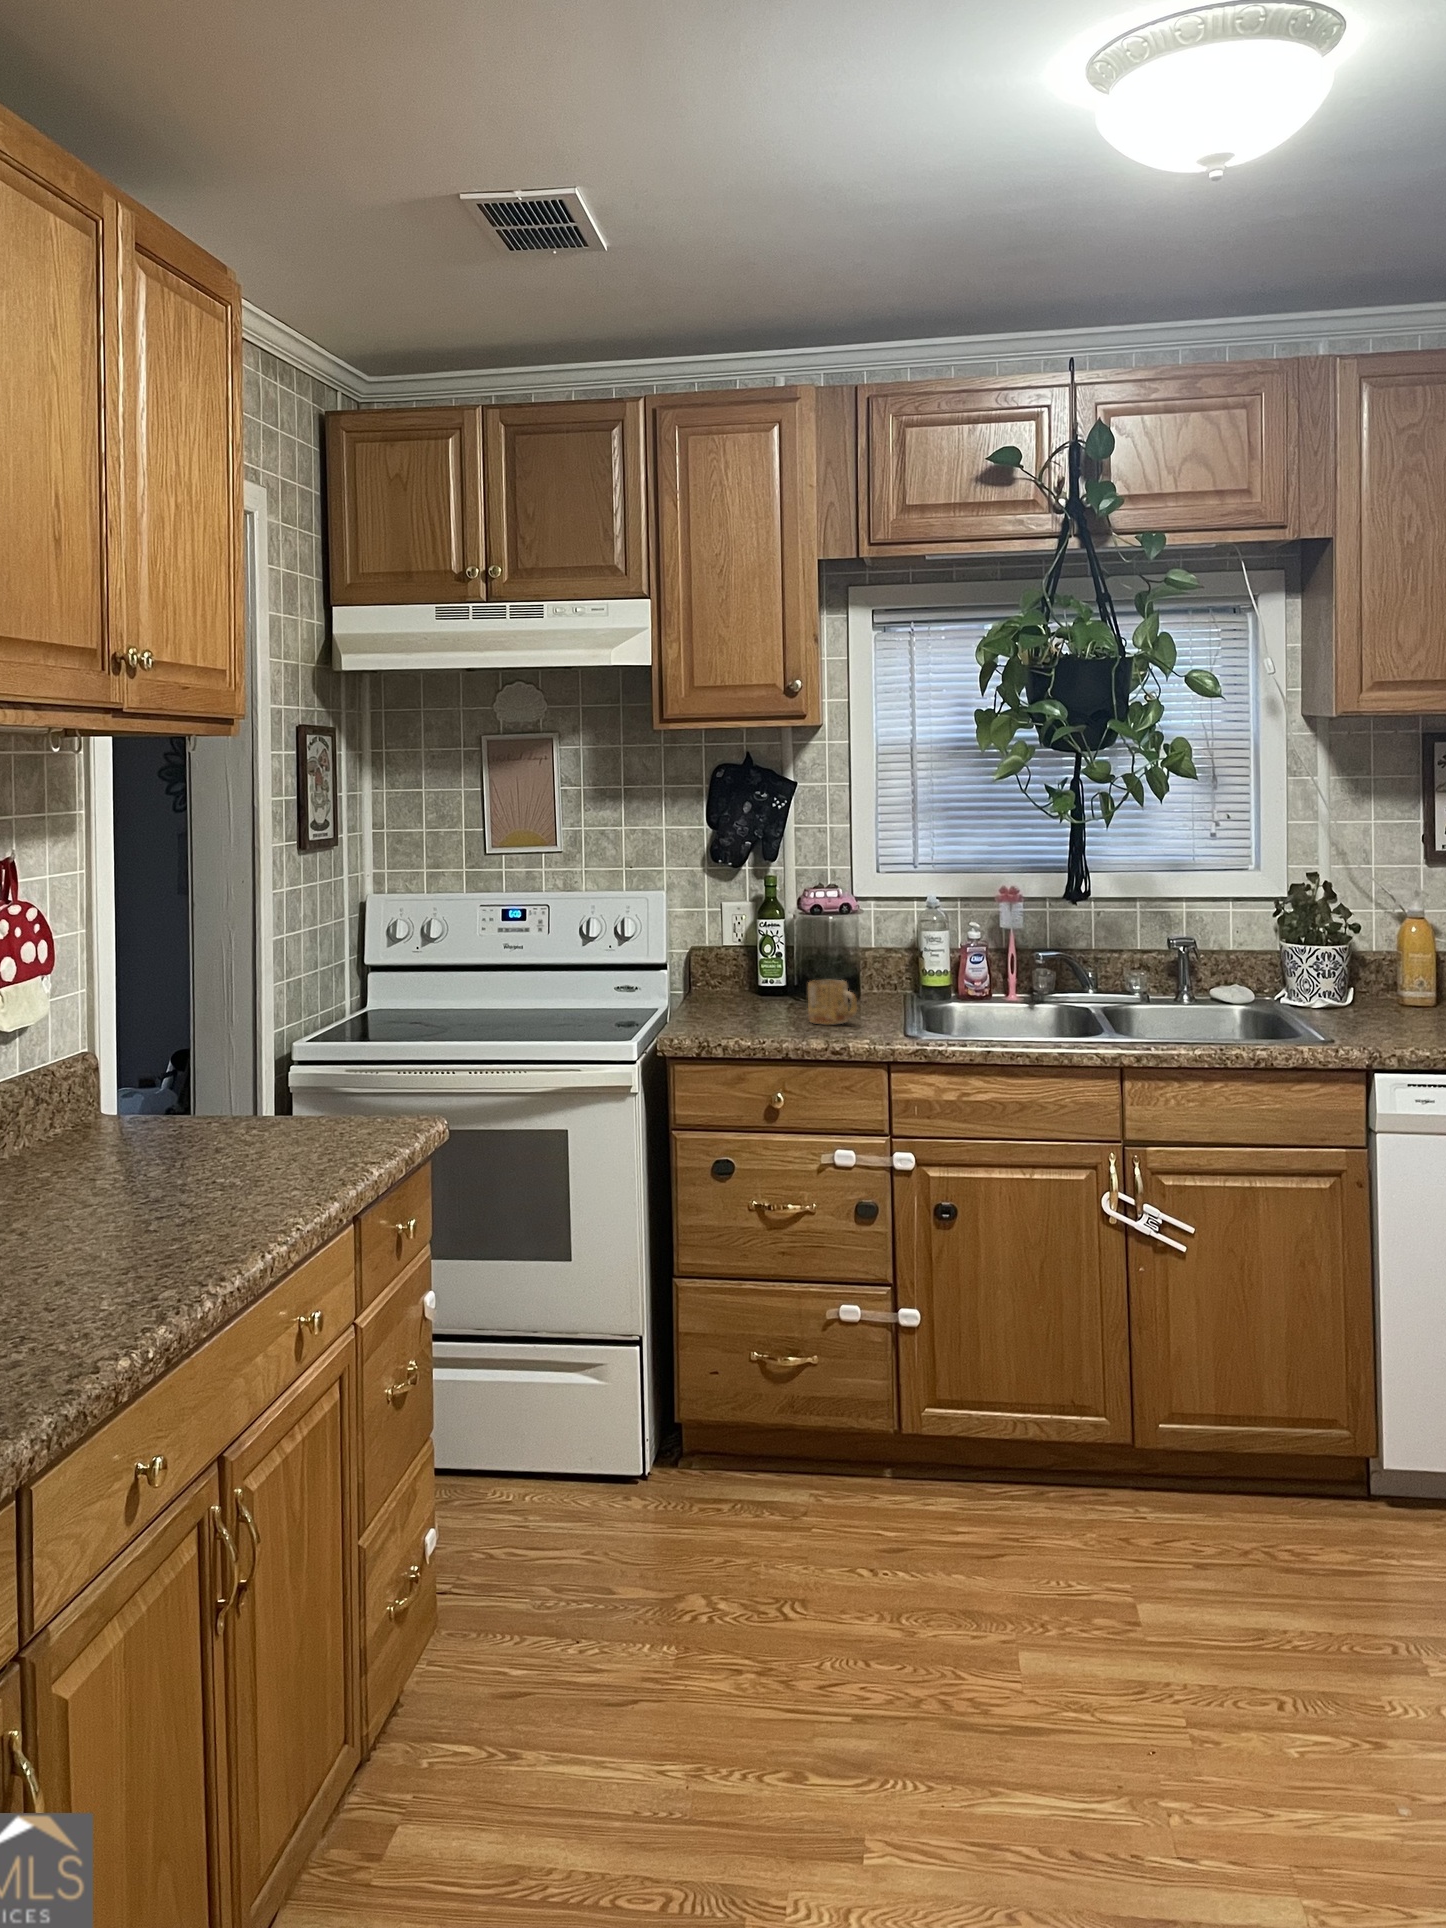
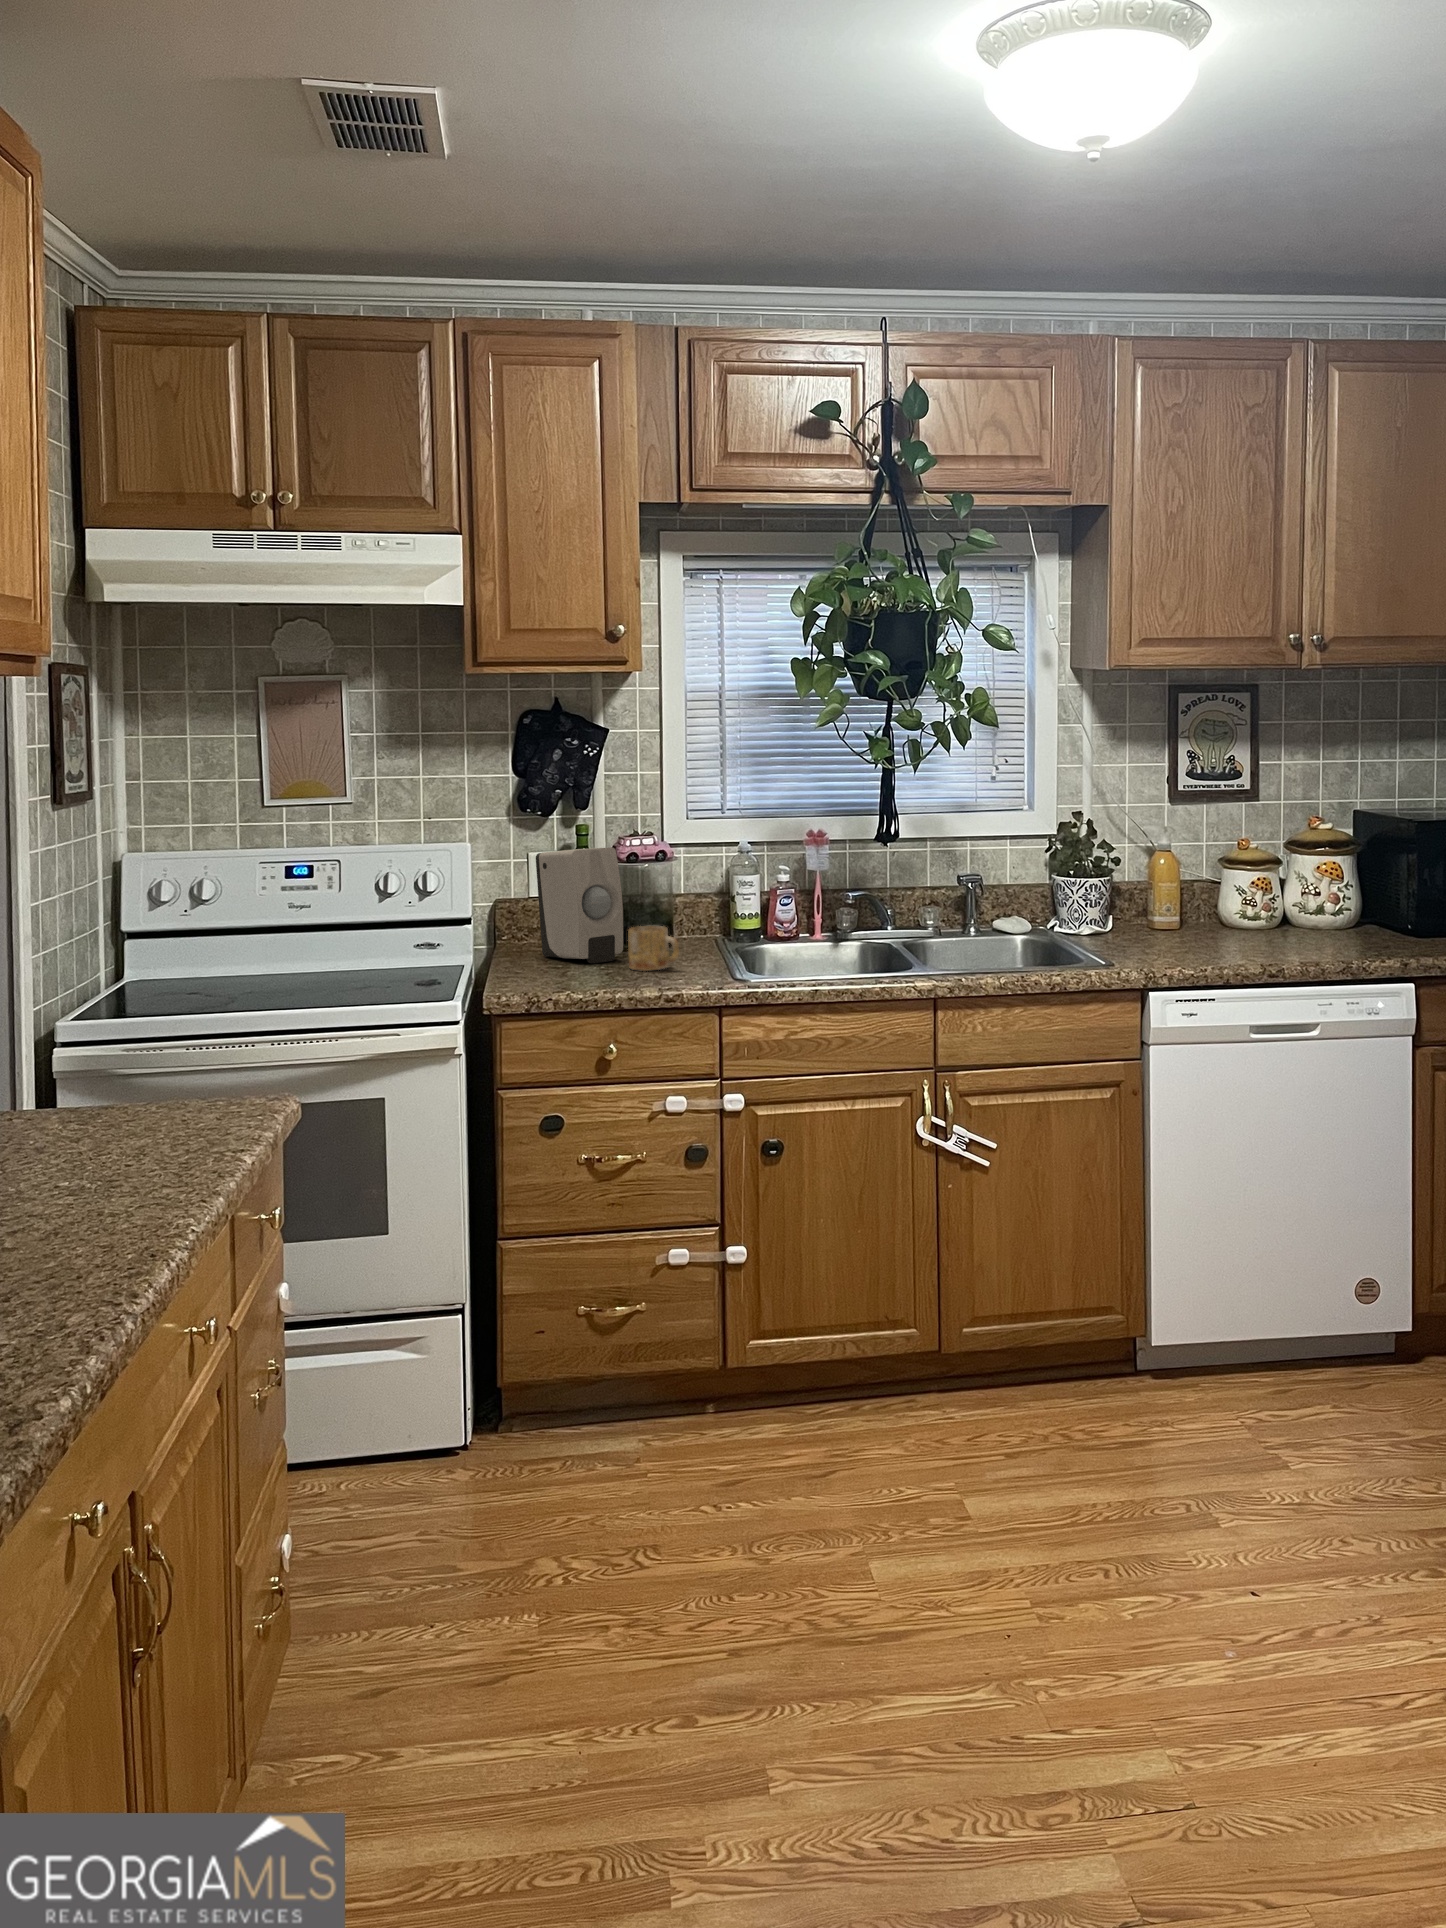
soap dispenser: none [725,900,808,1015] -> present [536,847,623,963]

